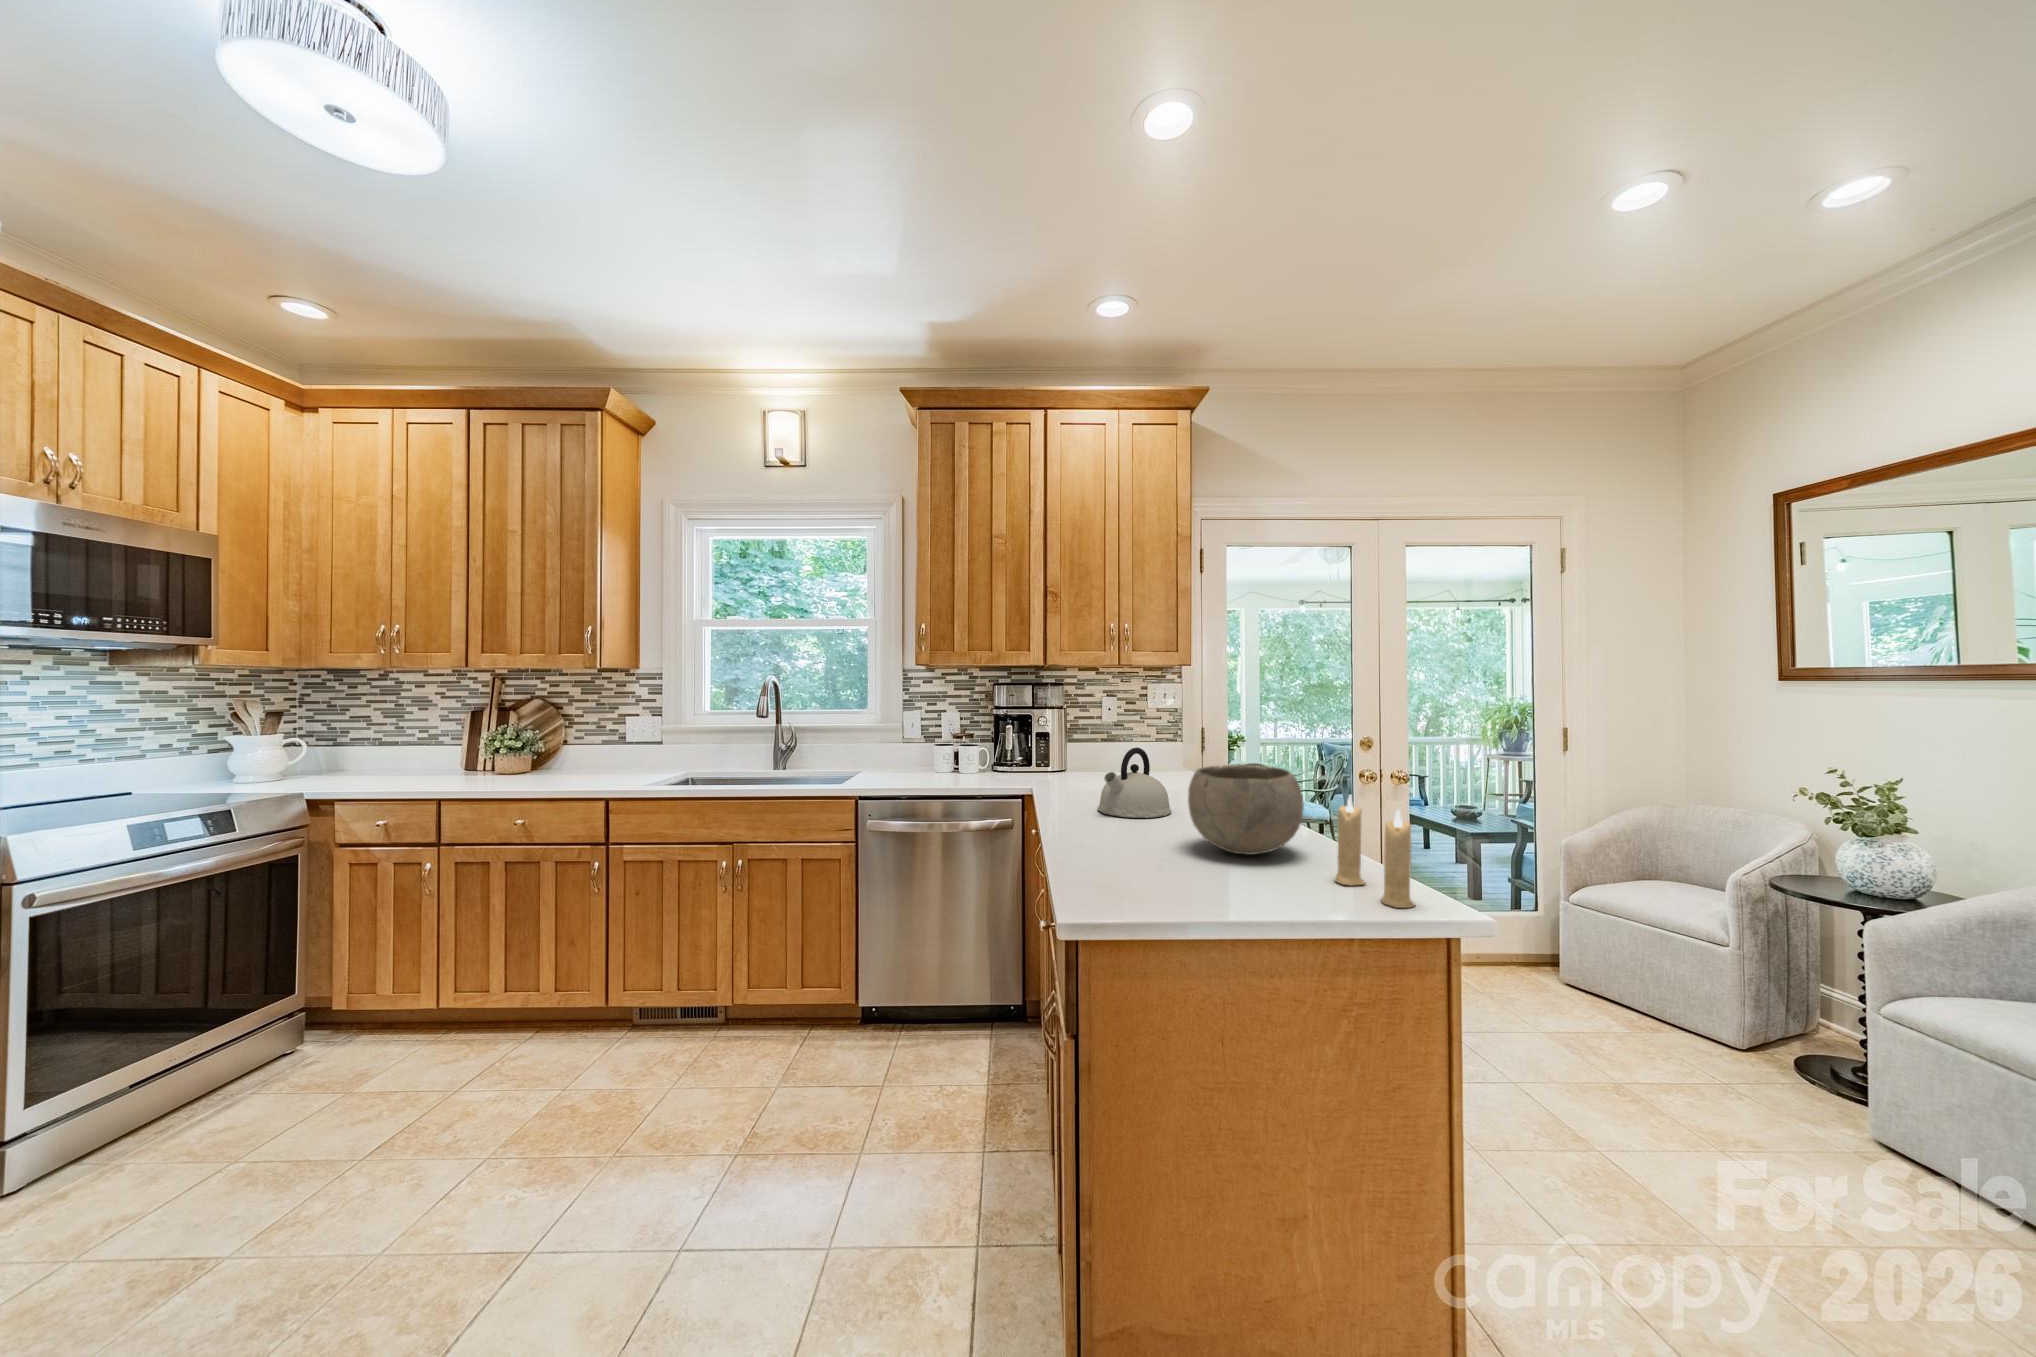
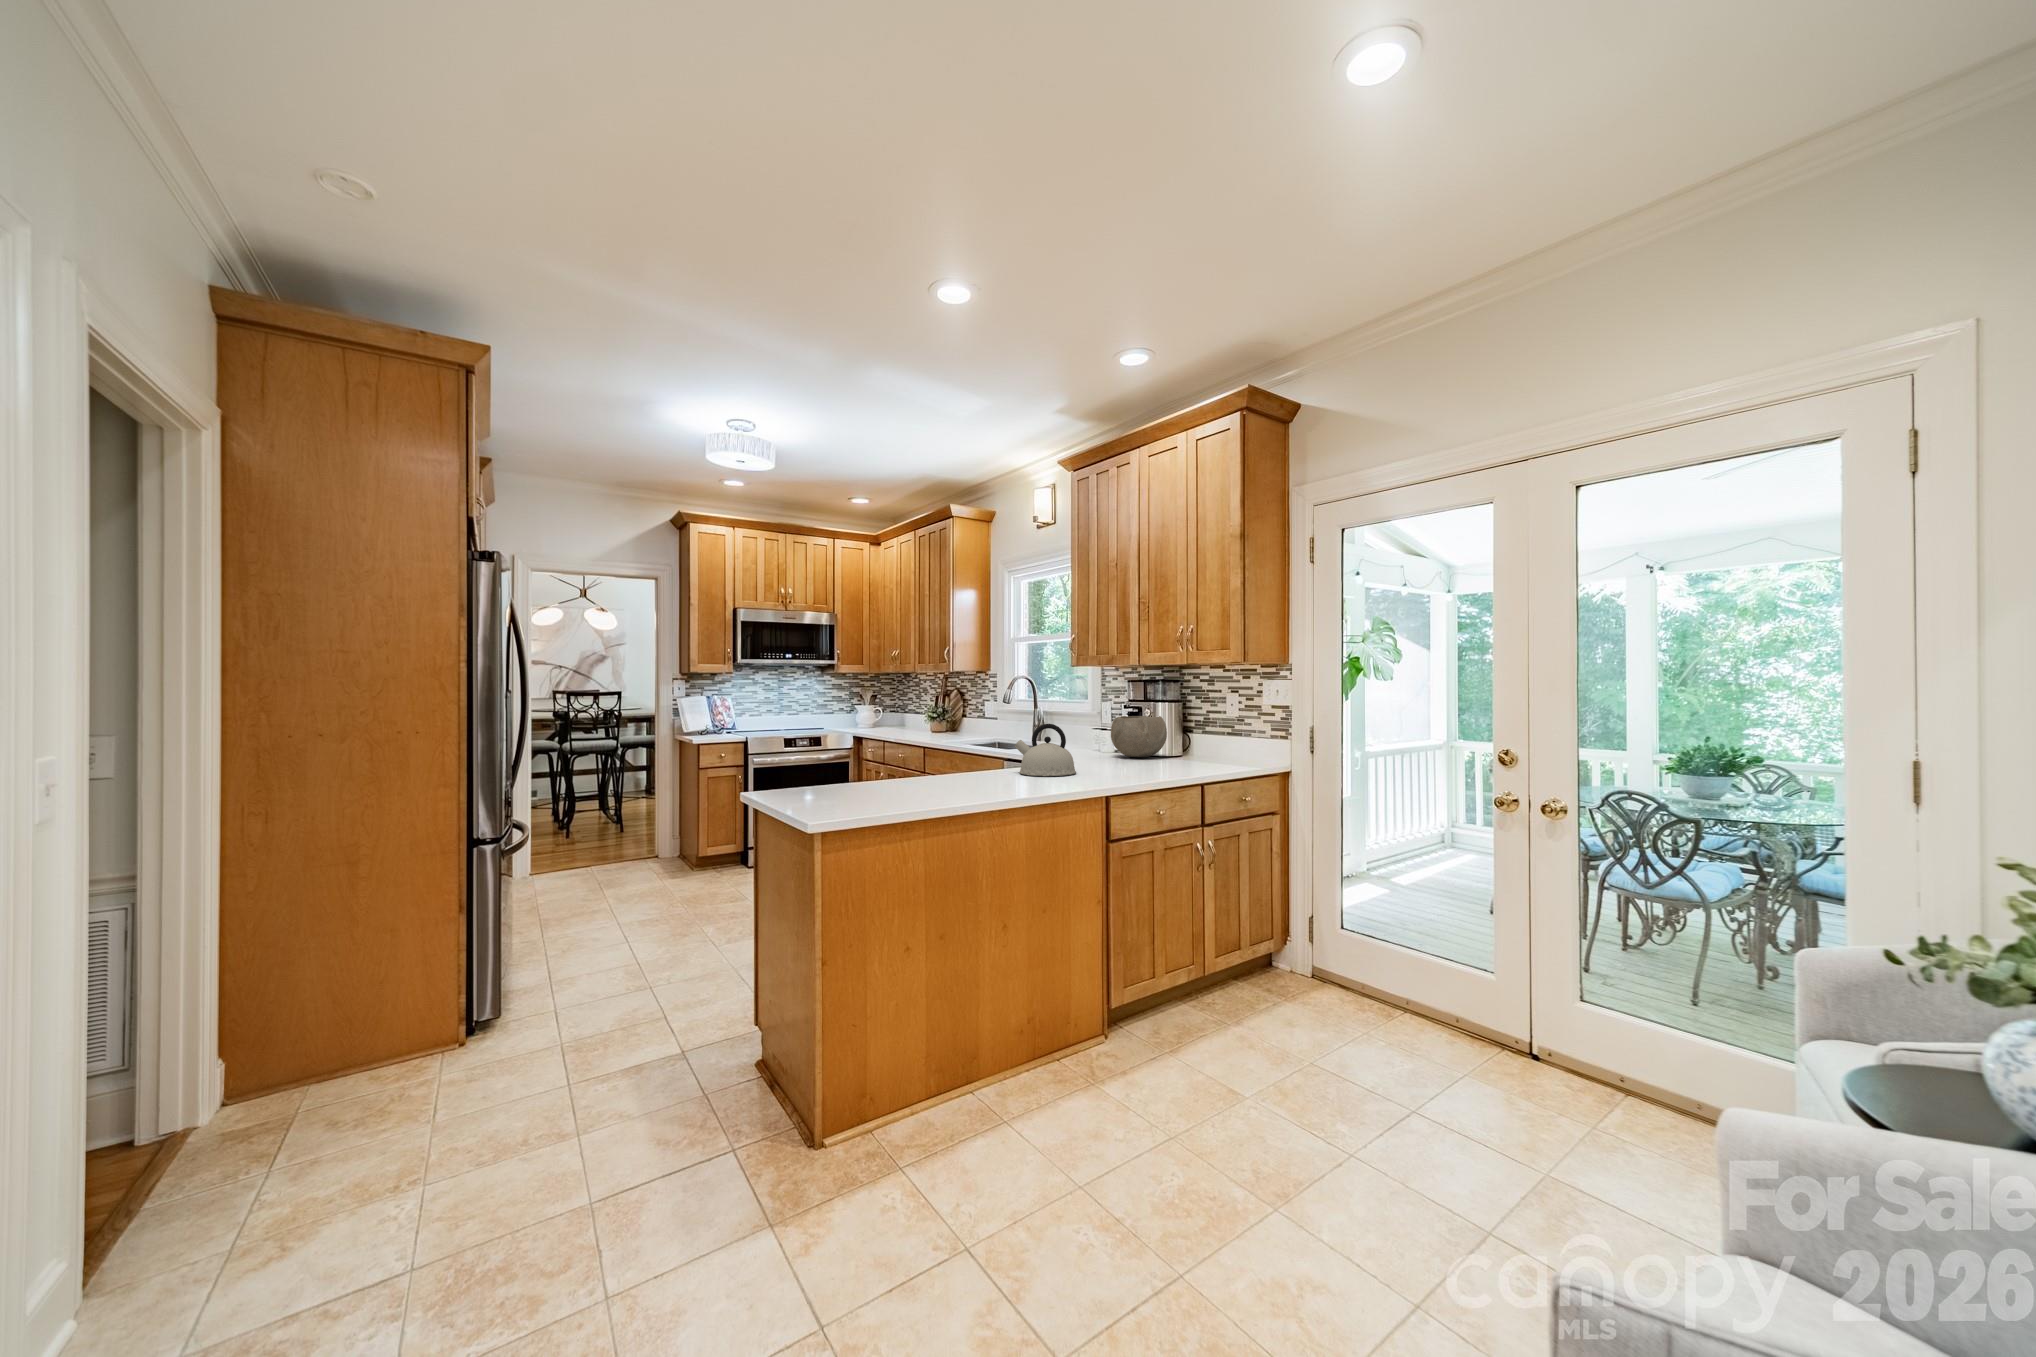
bowl: present [1188,764,1304,855] -> present [1111,716,1167,757]
candle: present [1335,797,1415,908] -> none [868,740,928,807]

